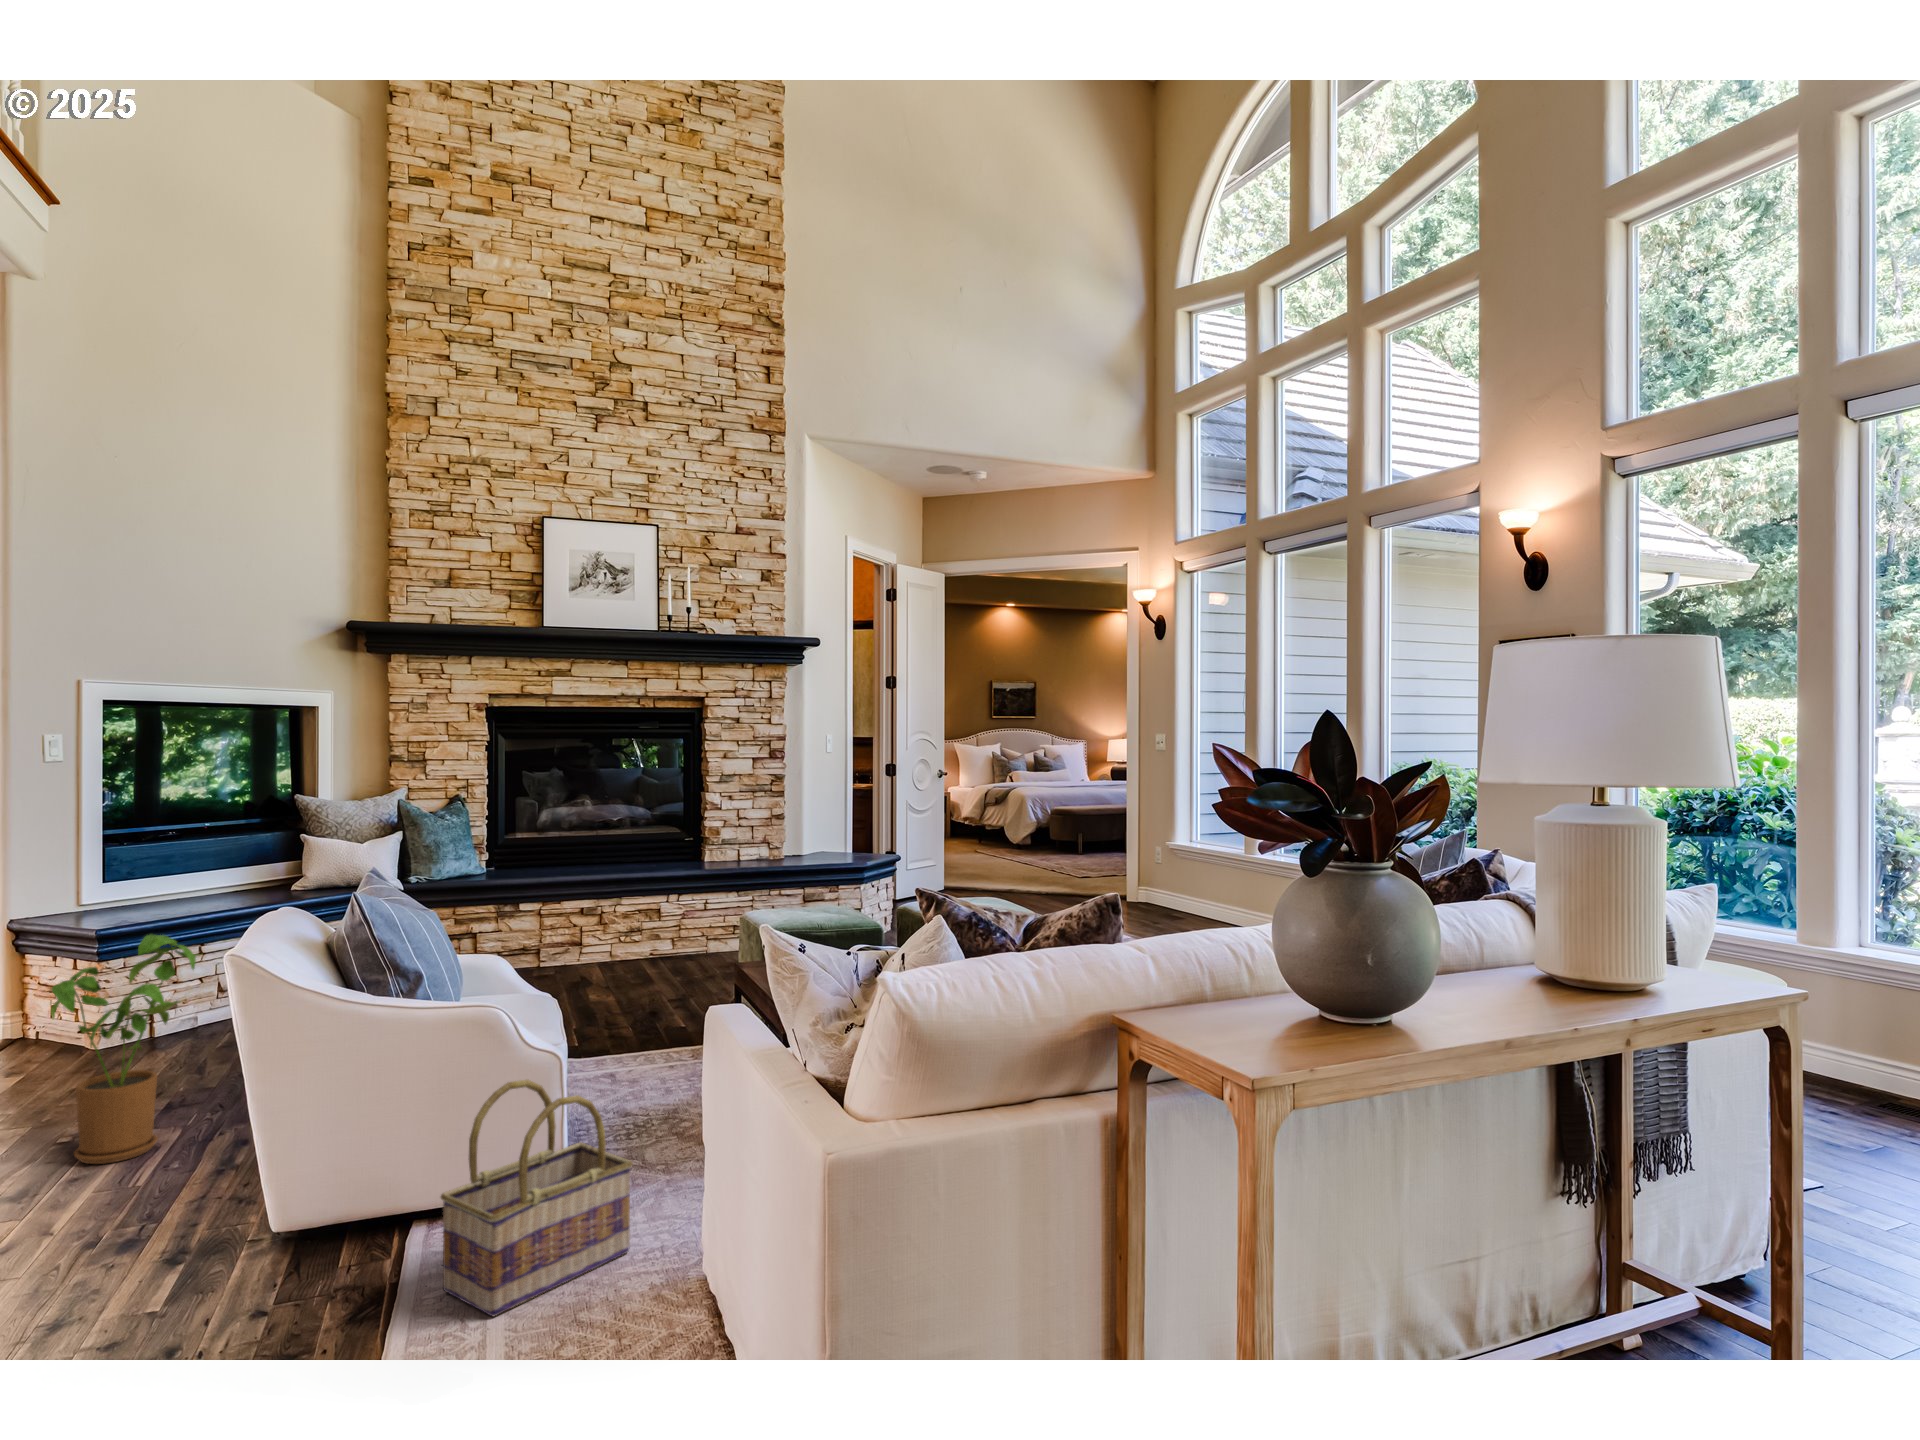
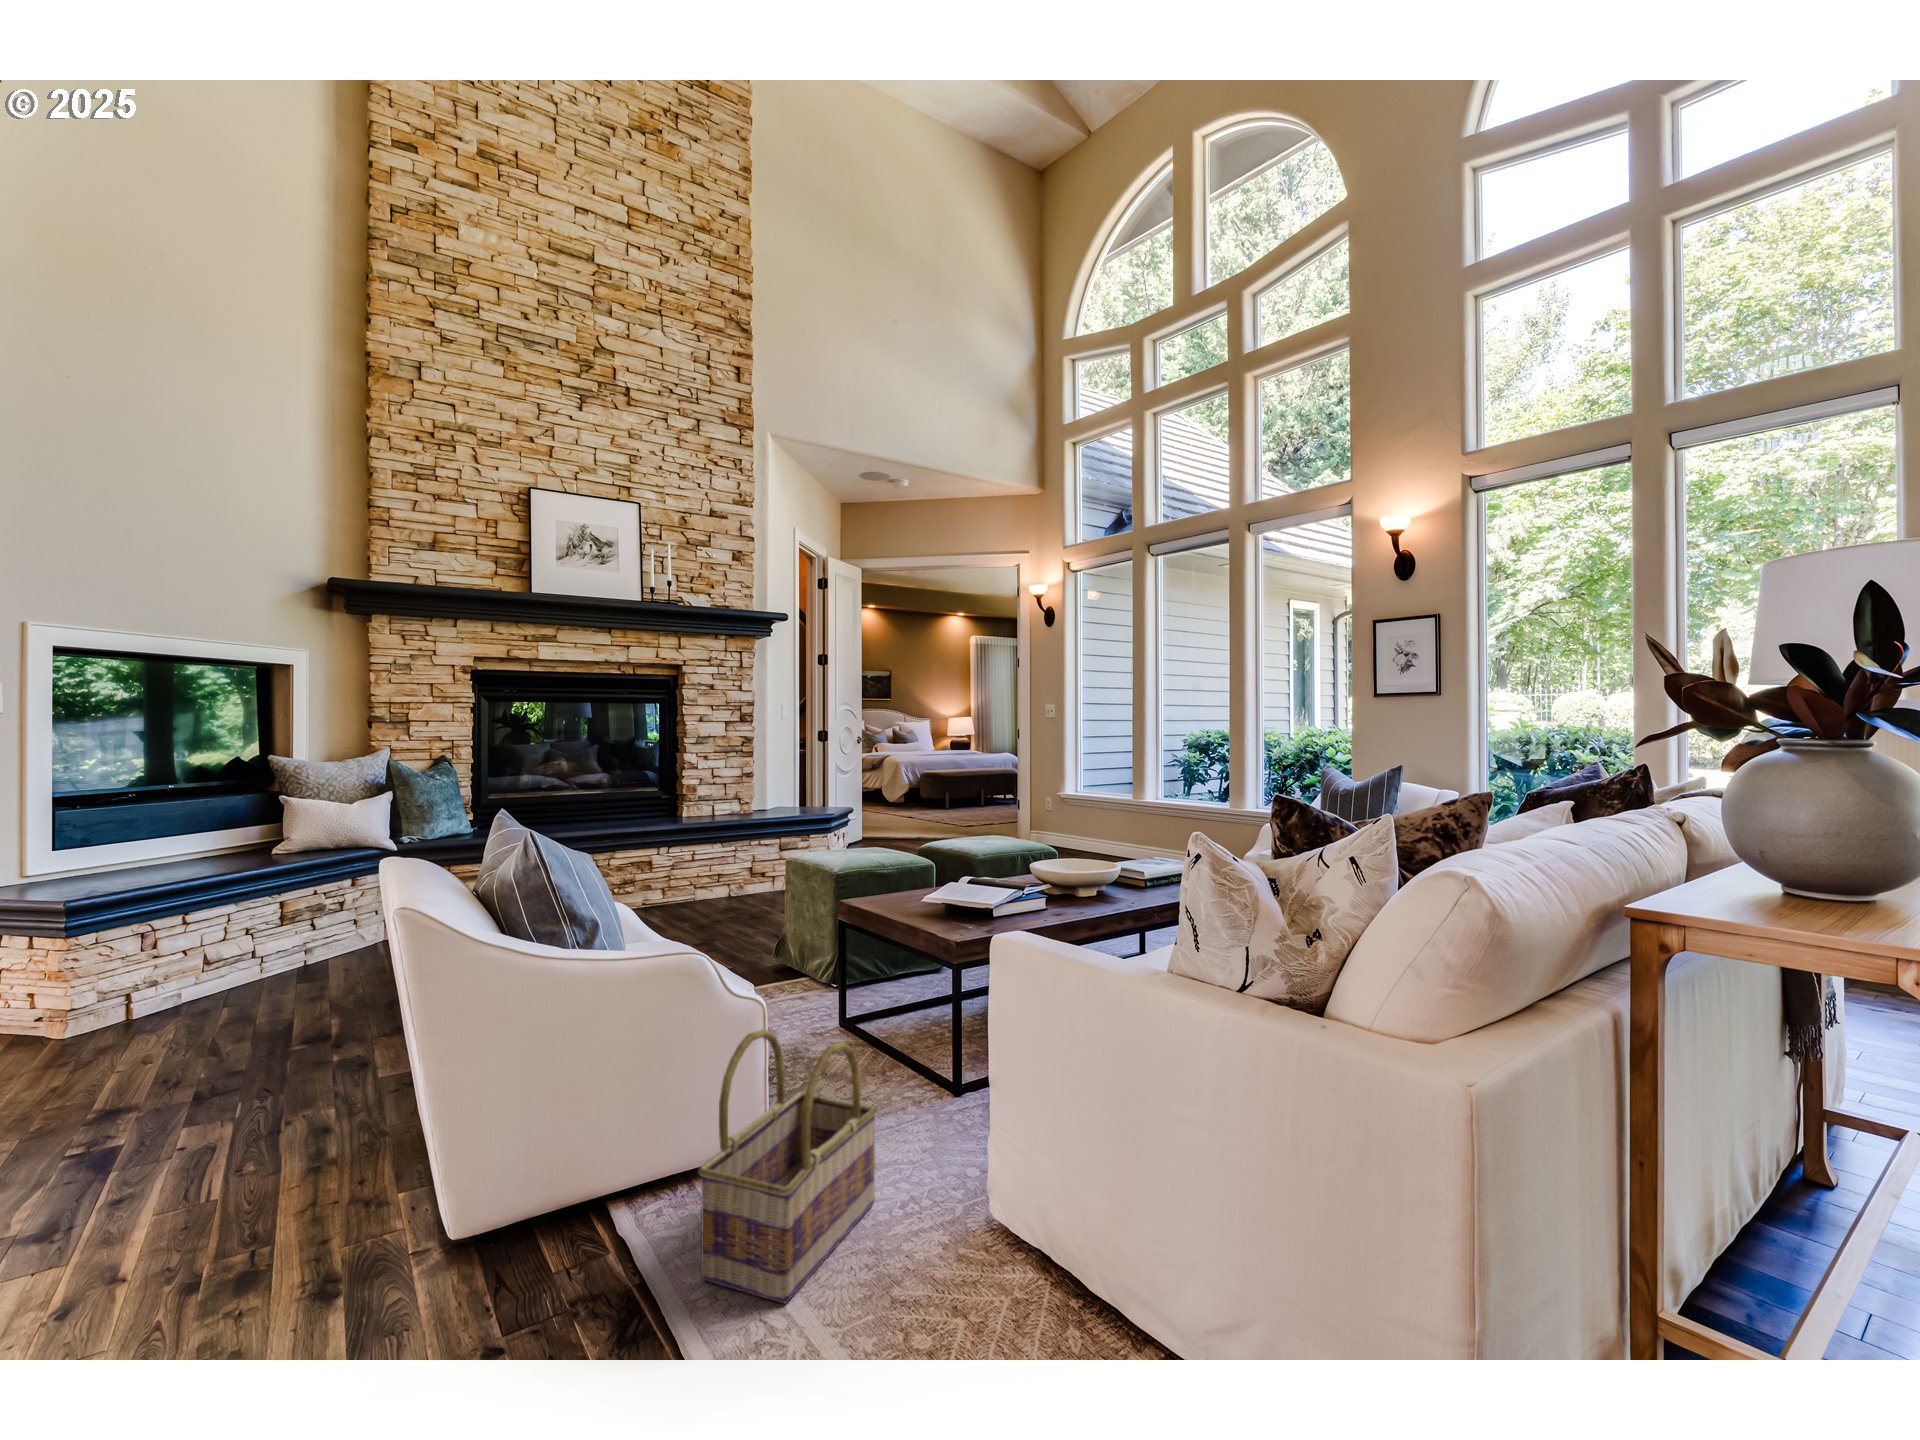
house plant: present [51,935,198,1164] -> none [66,897,259,1176]

